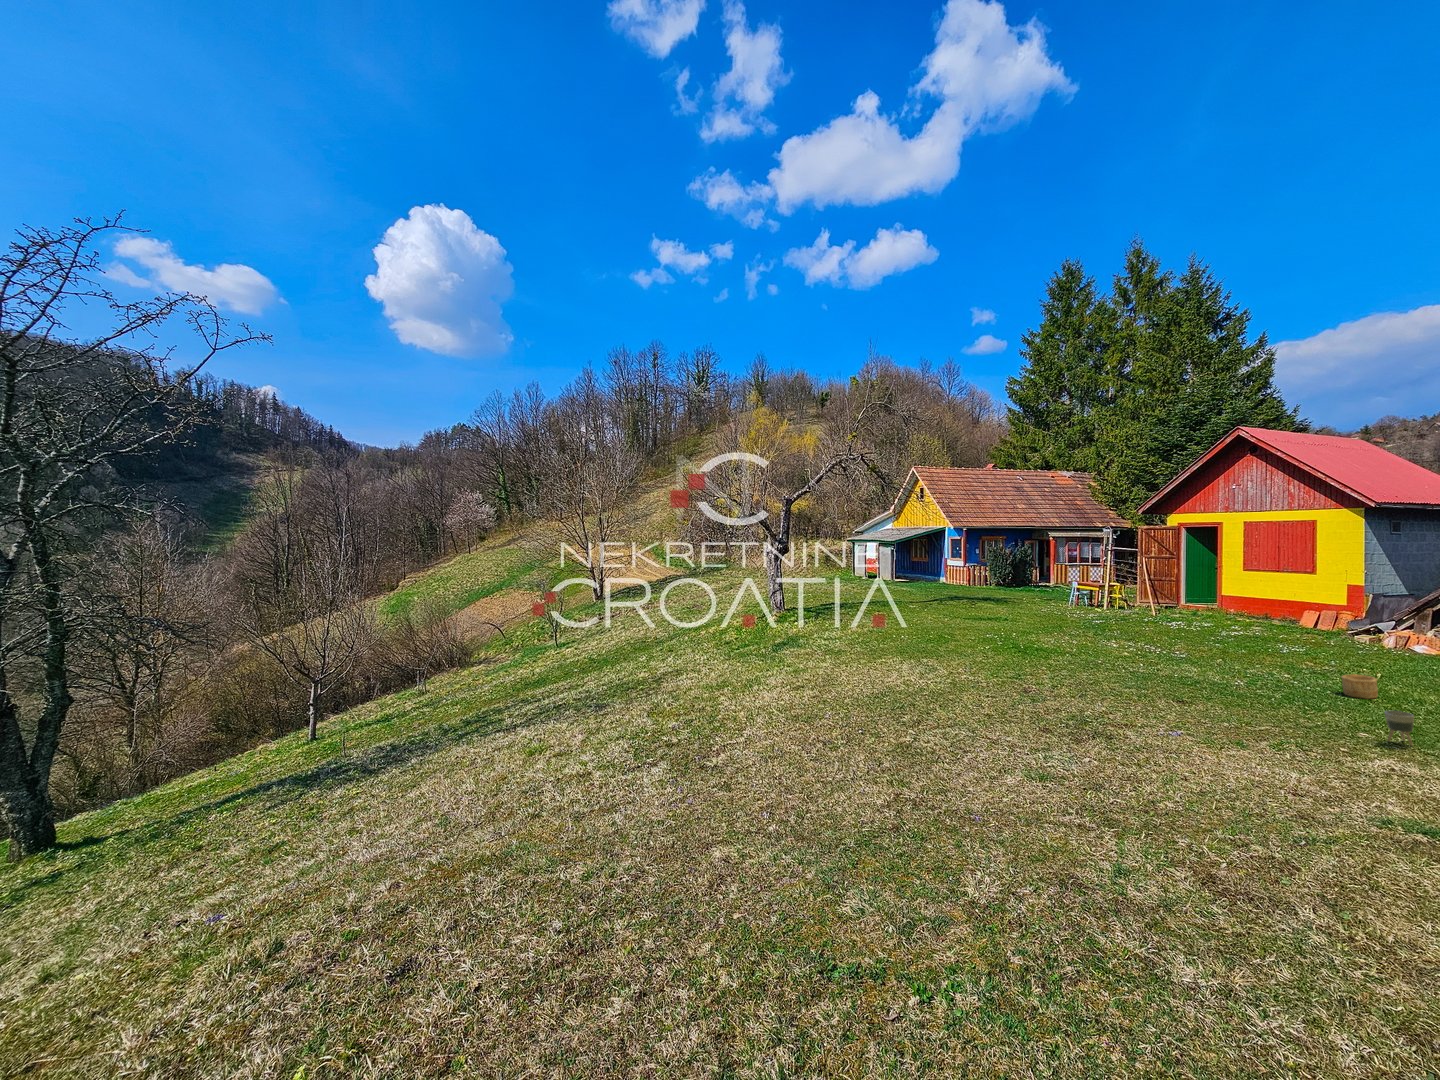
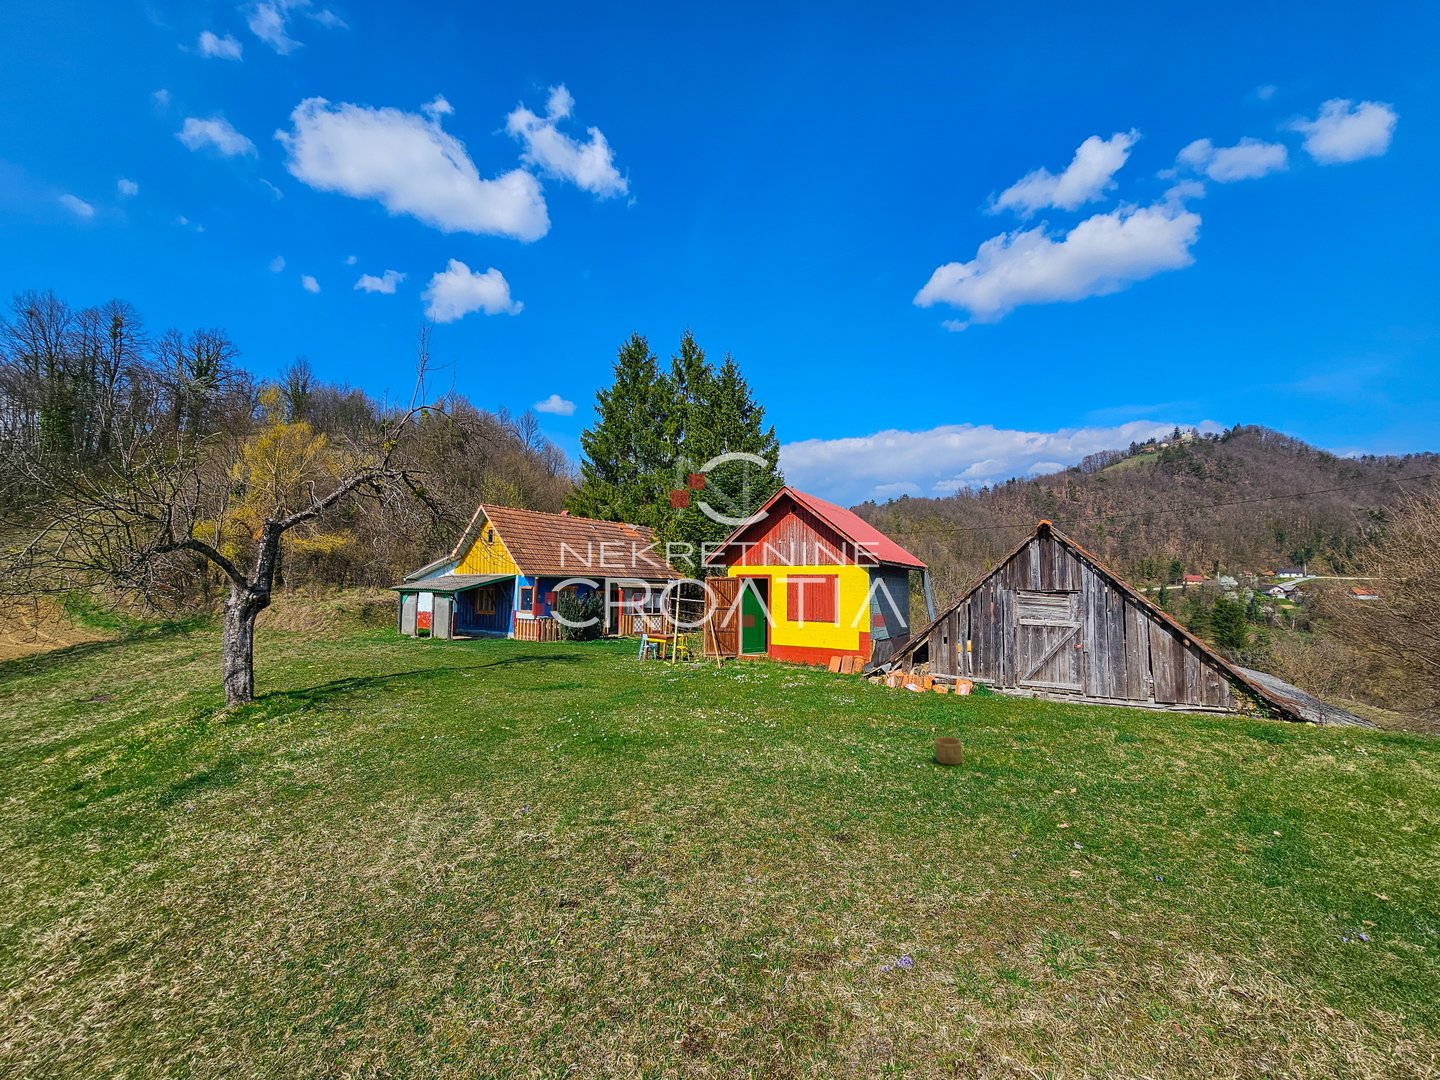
planter: present [1385,711,1414,745] -> none [1043,802,1072,847]

